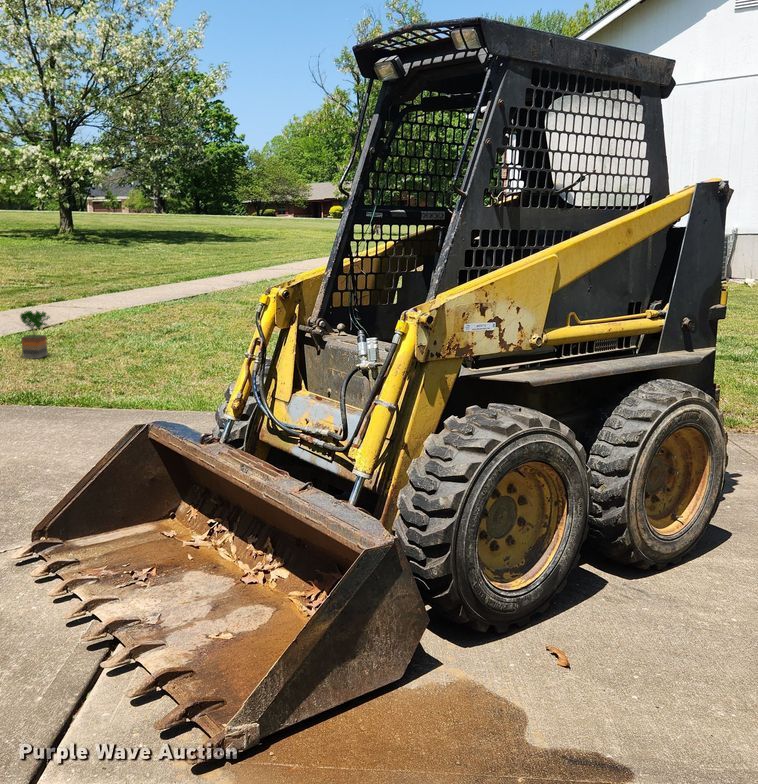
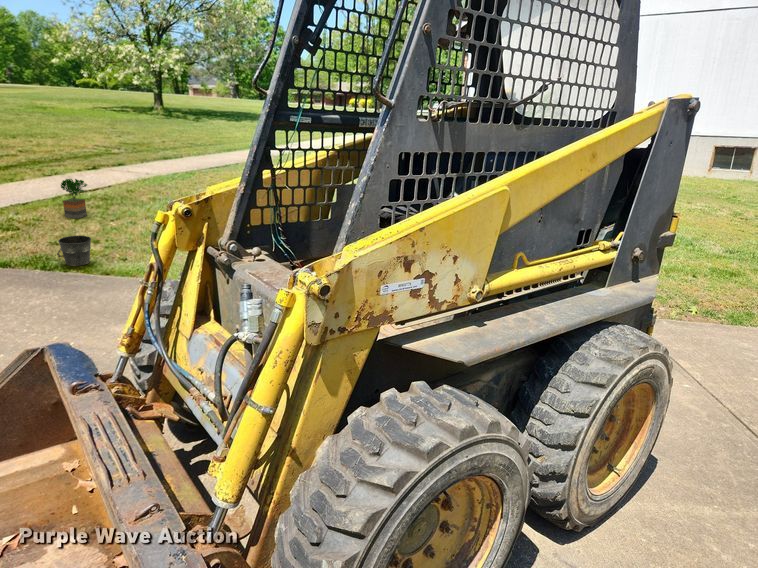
bucket: none [44,369,83,403] -> present [57,236,91,266]

